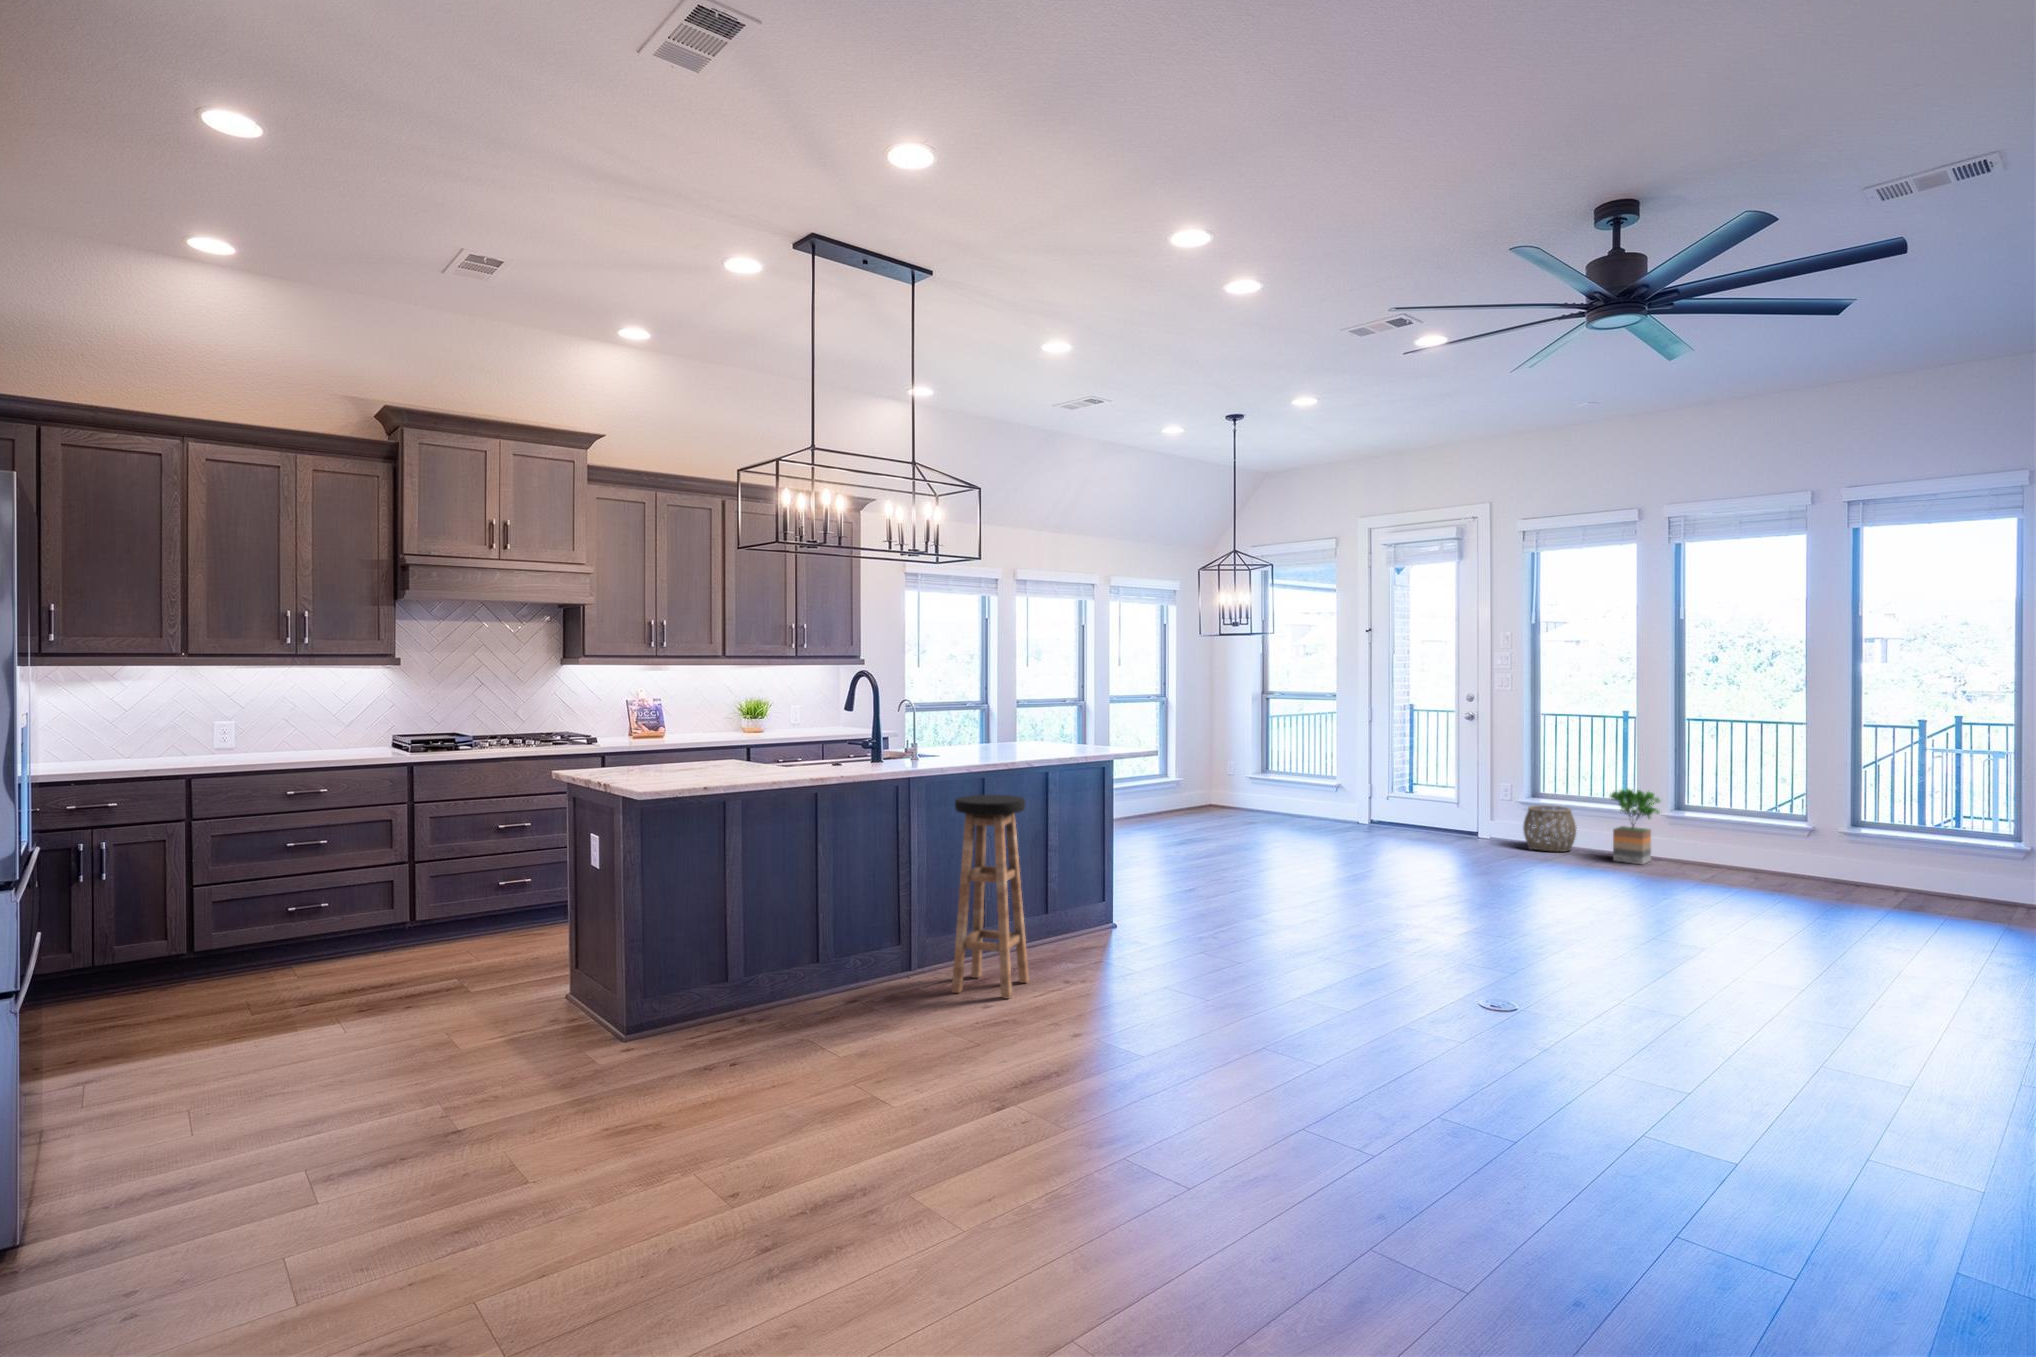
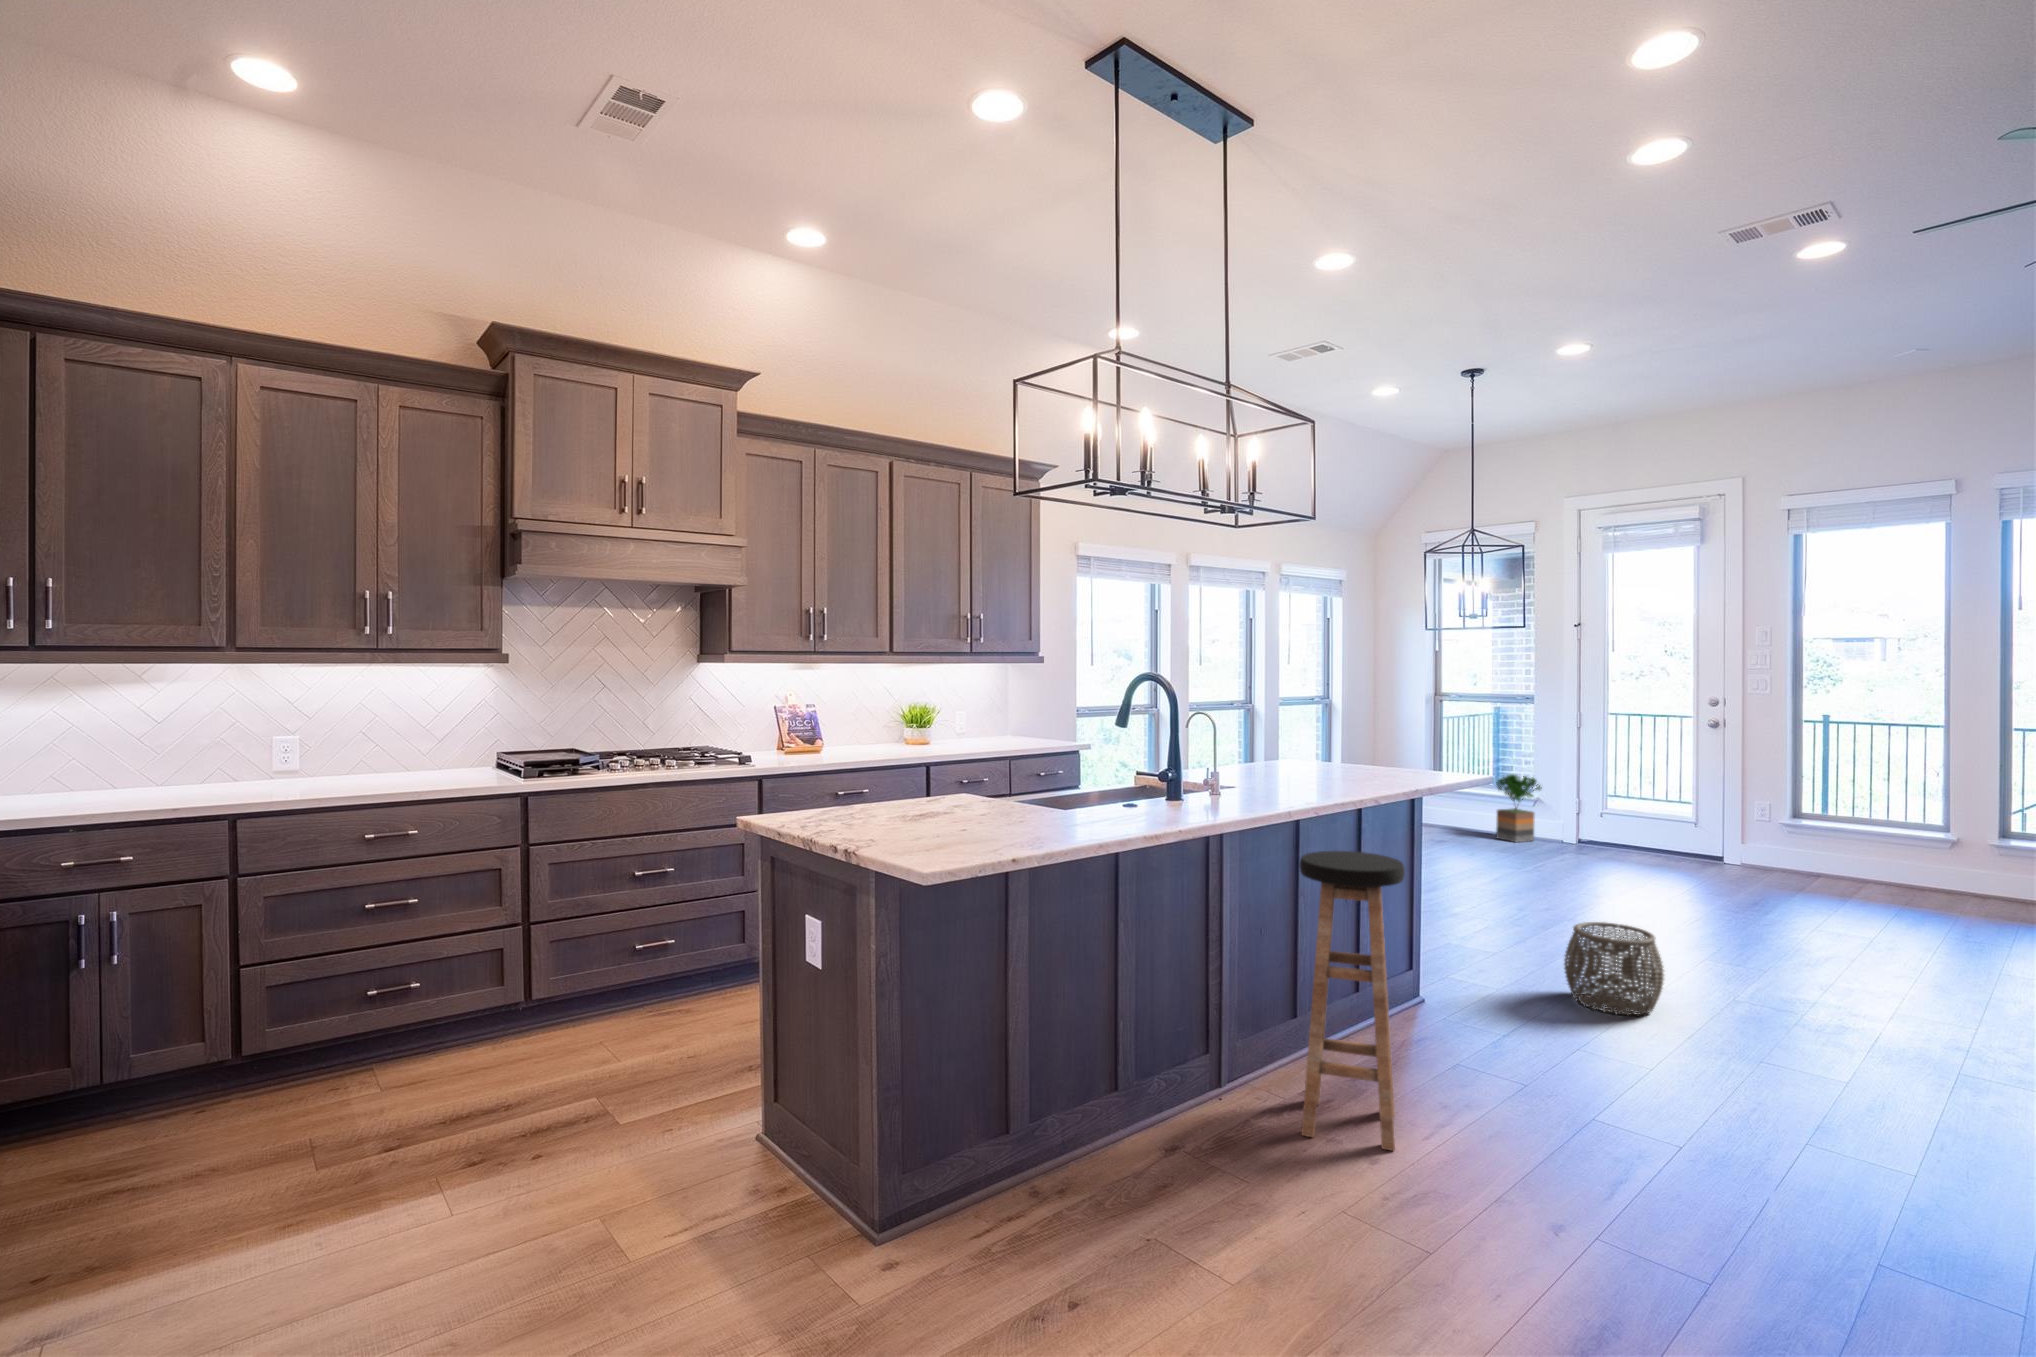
potted tree: present [1610,789,1660,864] -> present [1496,774,1542,842]
woven basket: present [1523,805,1577,852] -> present [1564,922,1664,1015]

